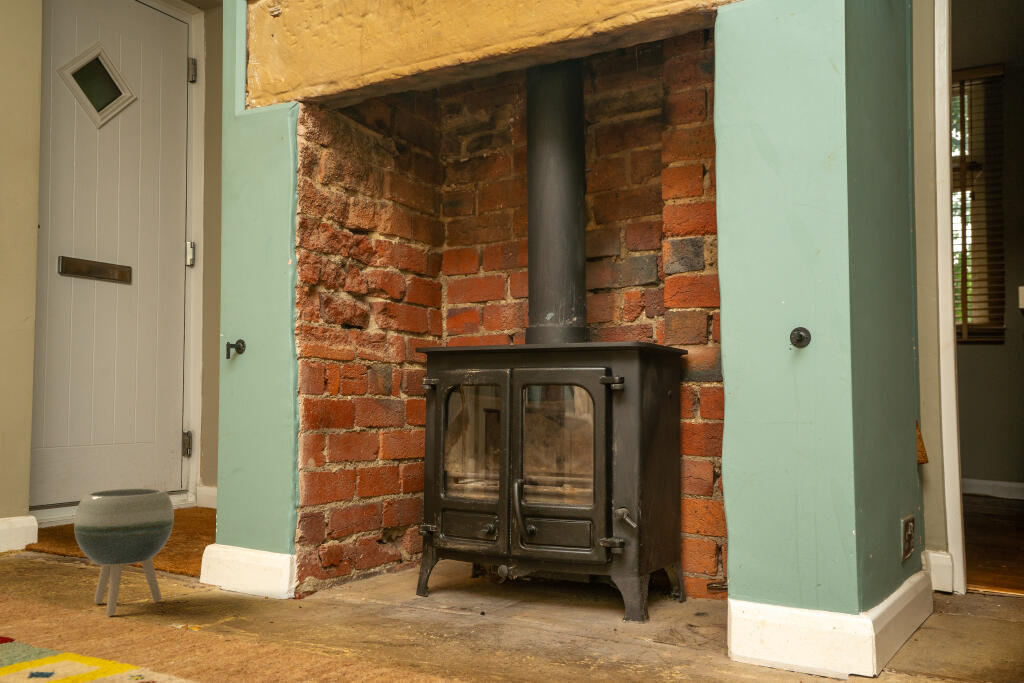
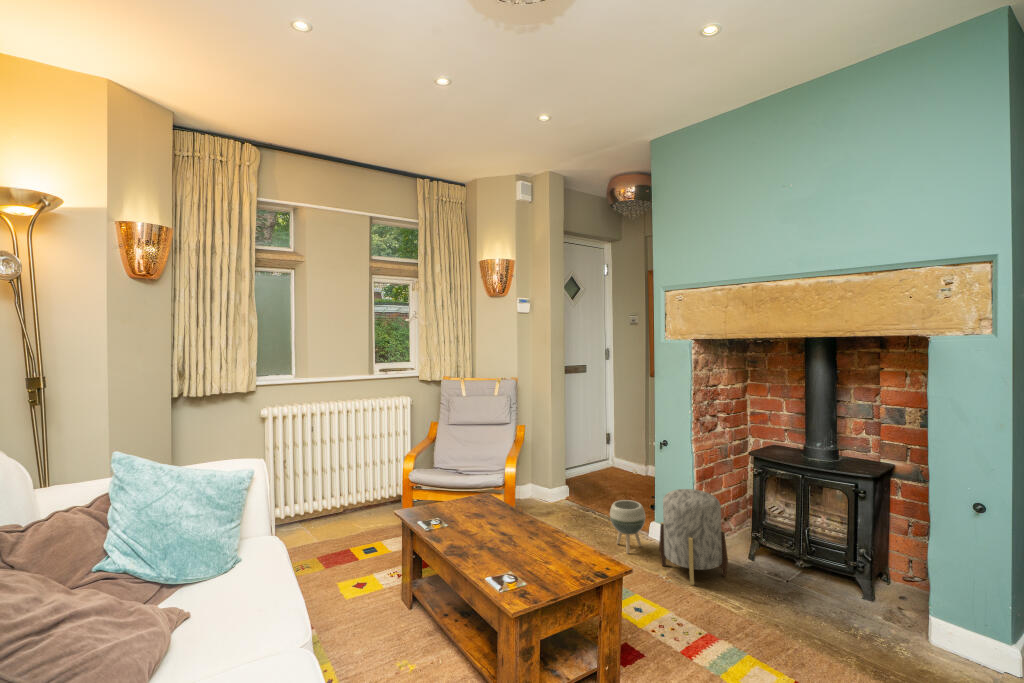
stool: none [182,425,348,649] -> present [659,489,728,585]

